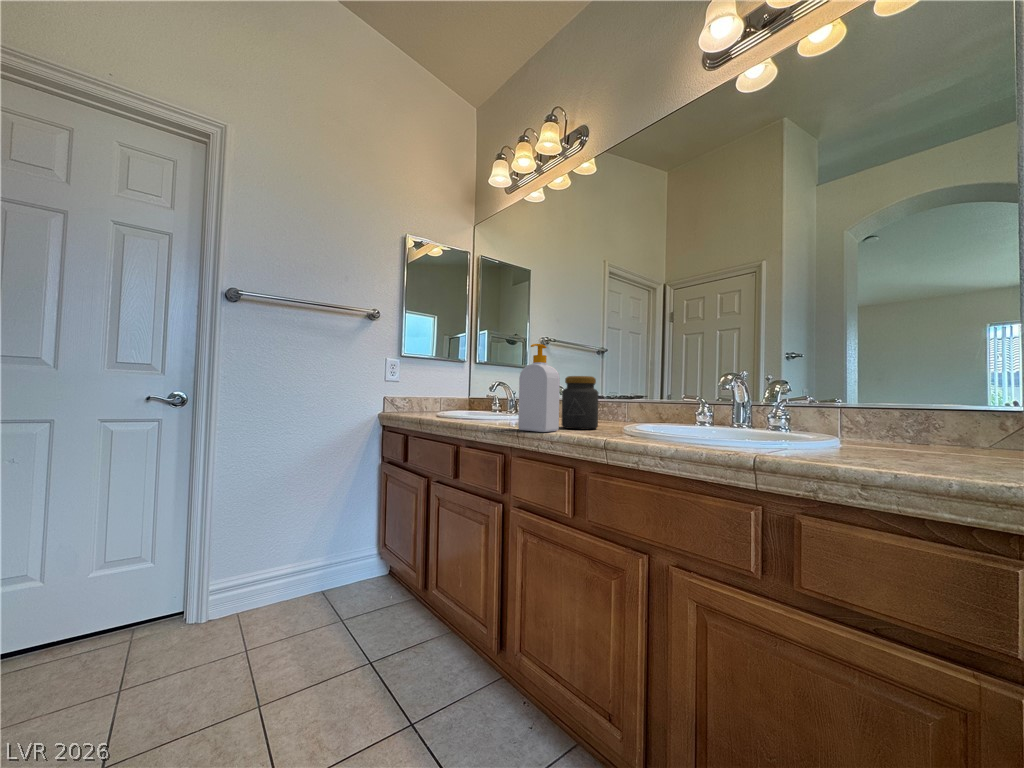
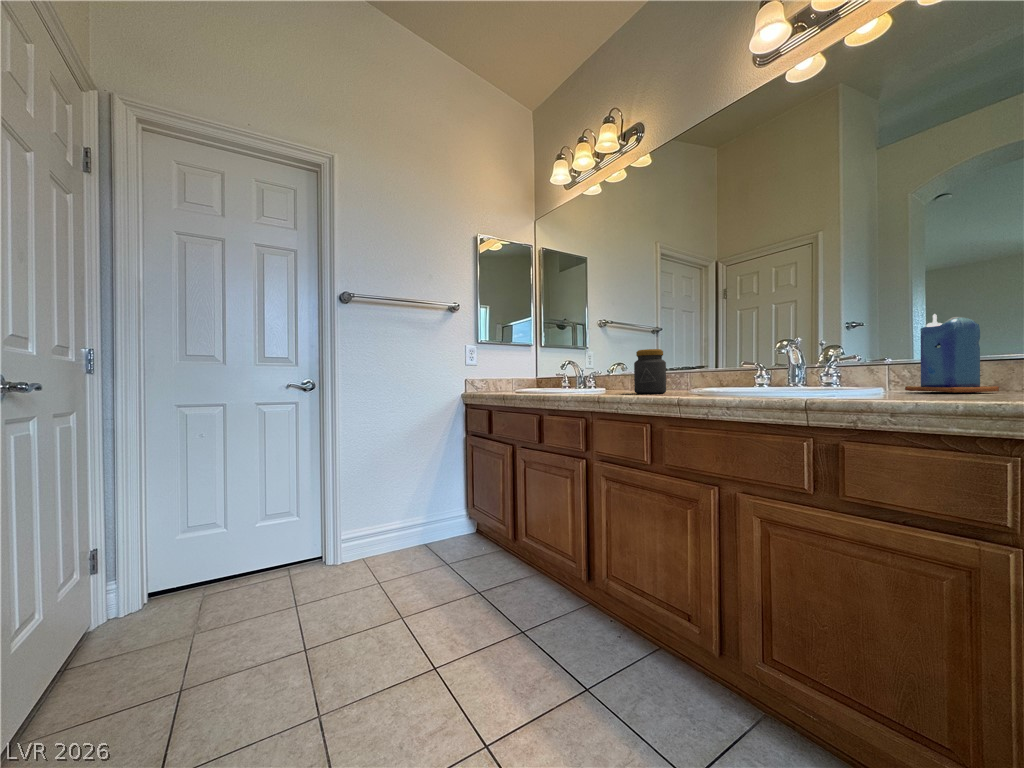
soap bottle: present [518,344,560,432] -> none [600,324,635,396]
candle: none [860,353,963,448] -> present [905,314,999,393]

